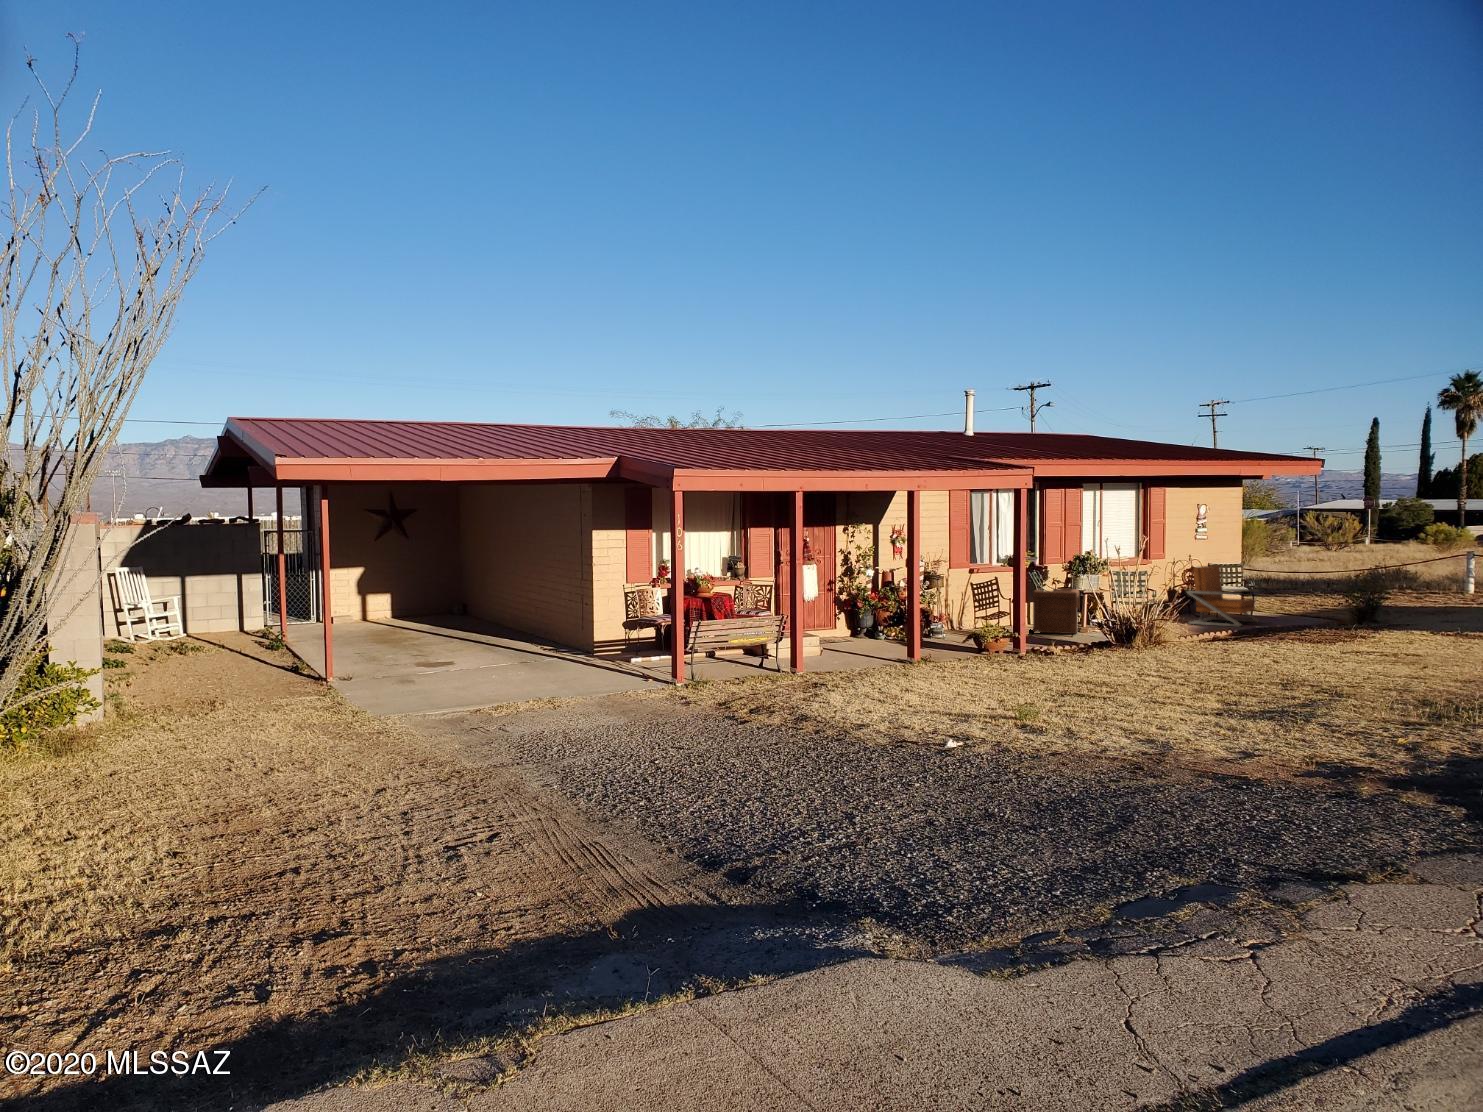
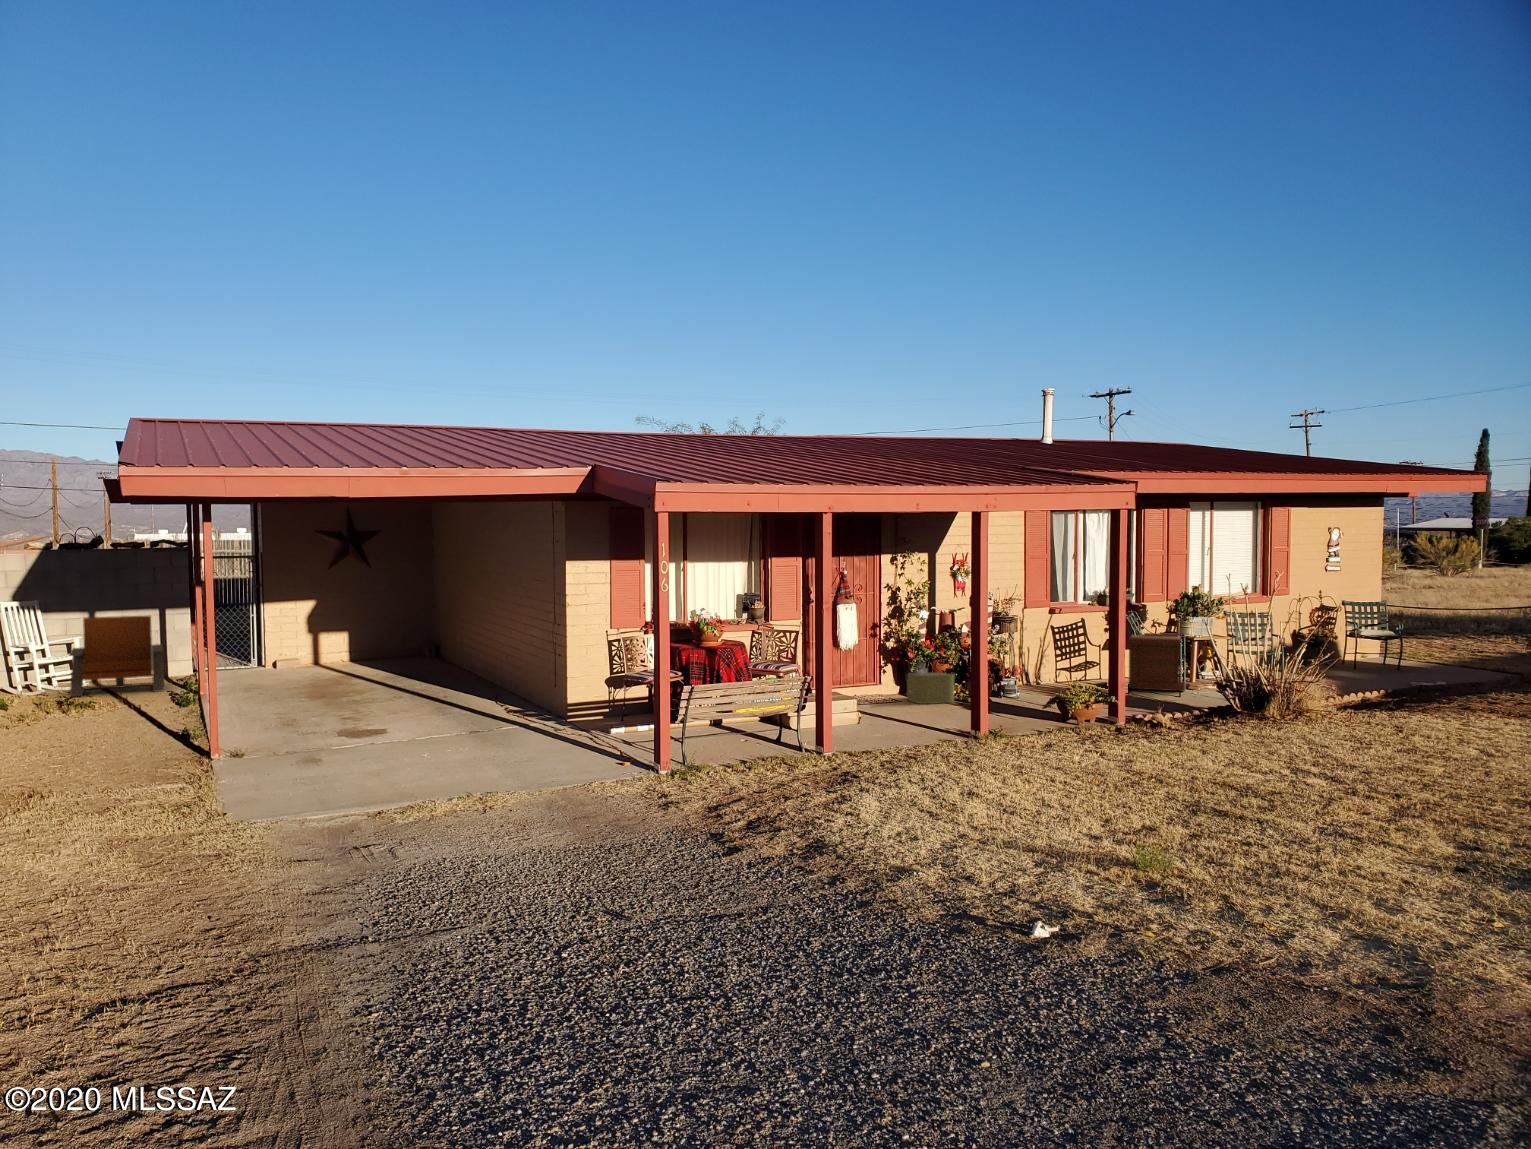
lounge chair: present [1187,565,1258,627] -> present [69,616,164,697]
storage box: none [856,617,895,643] -> present [907,673,955,704]

